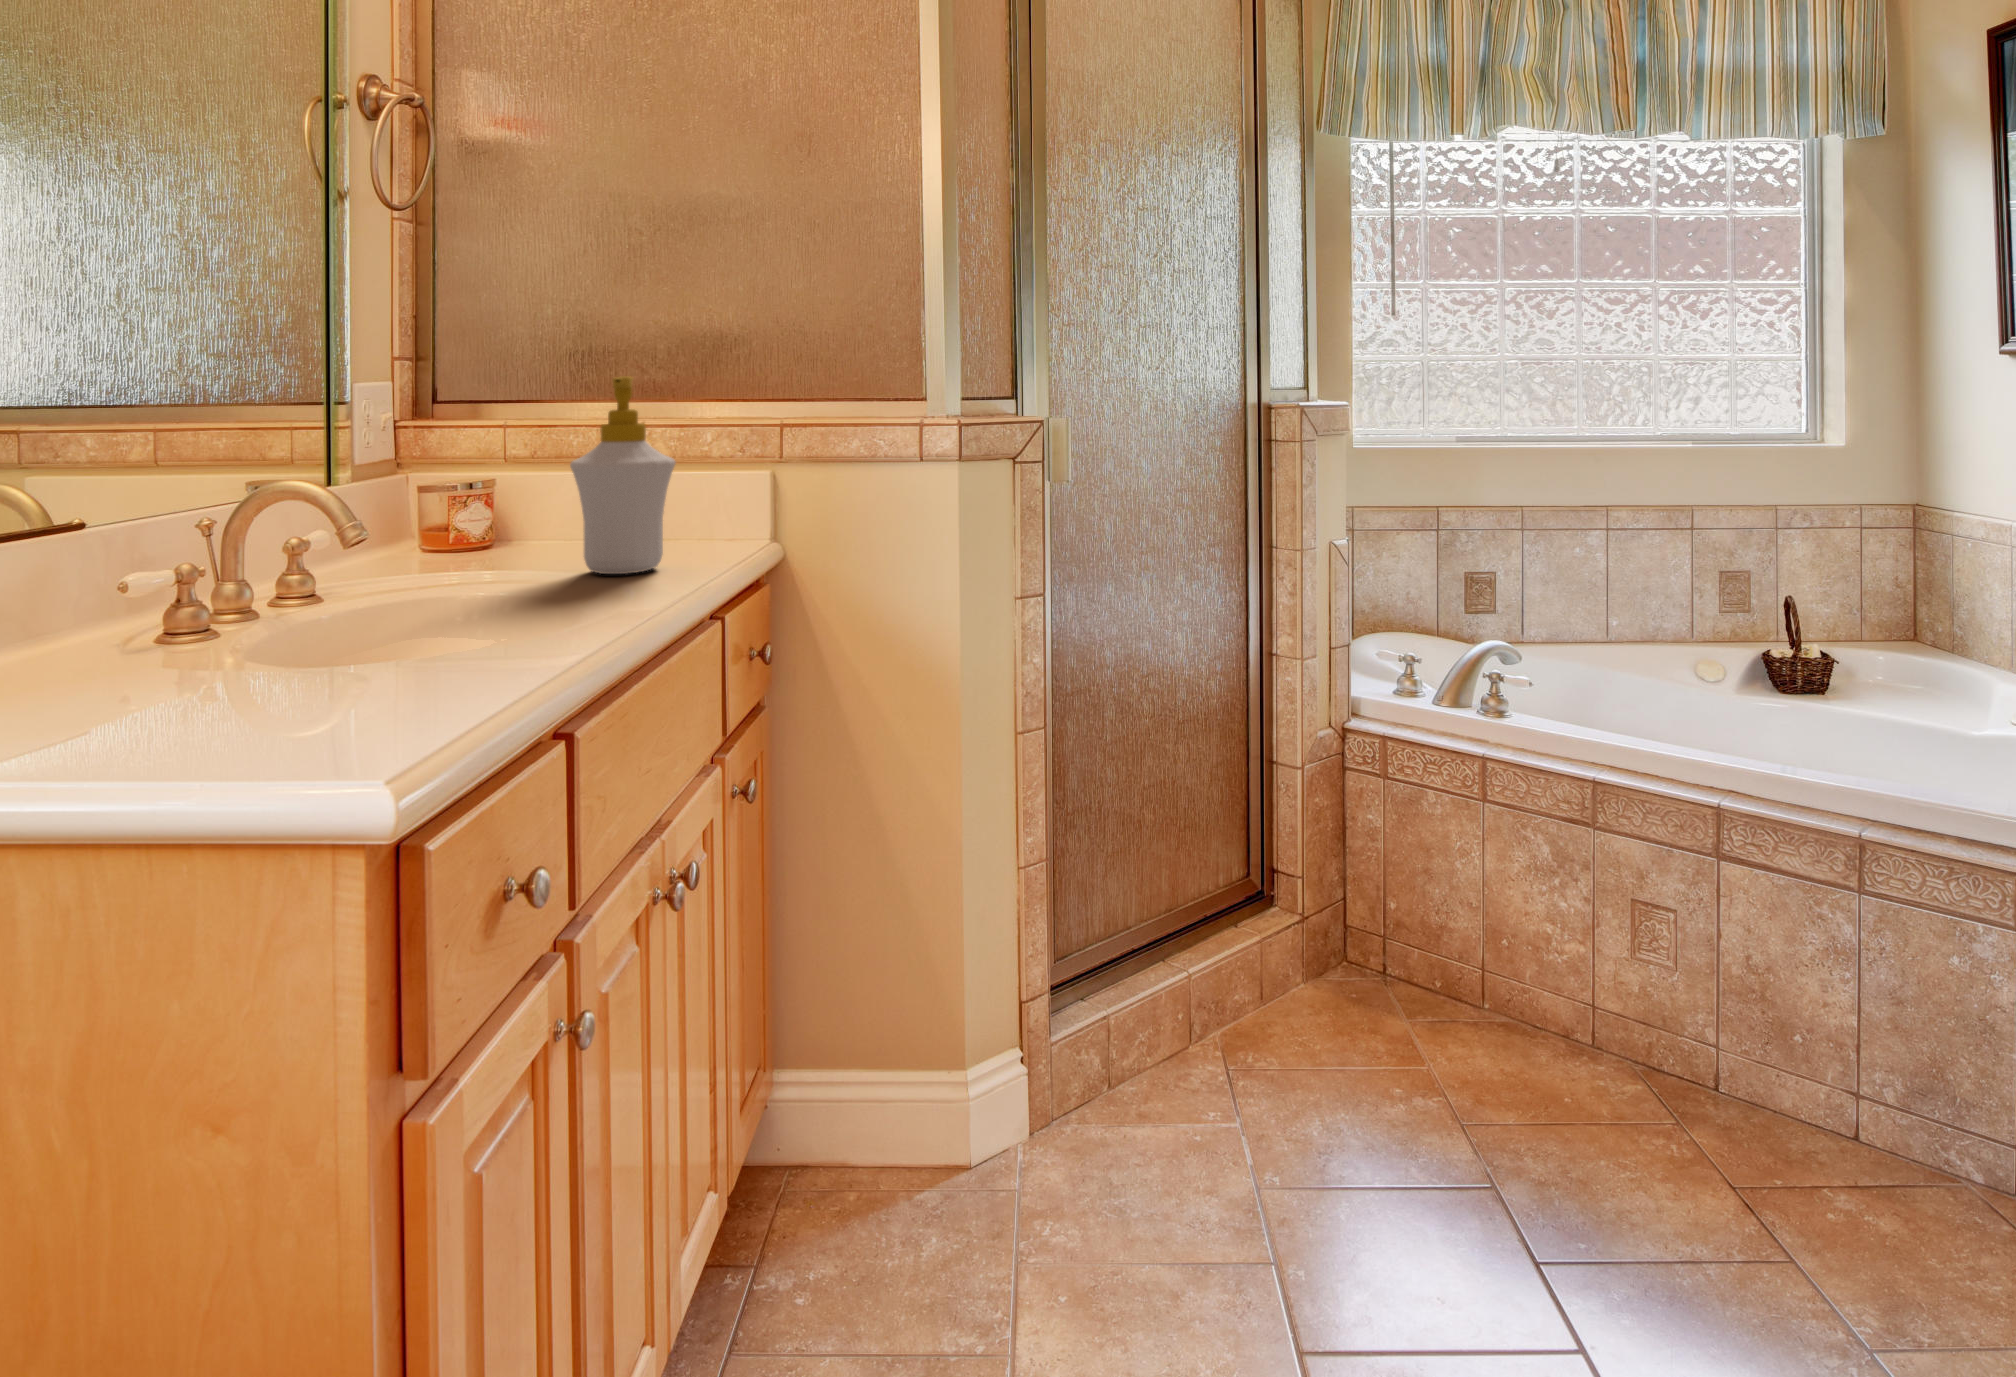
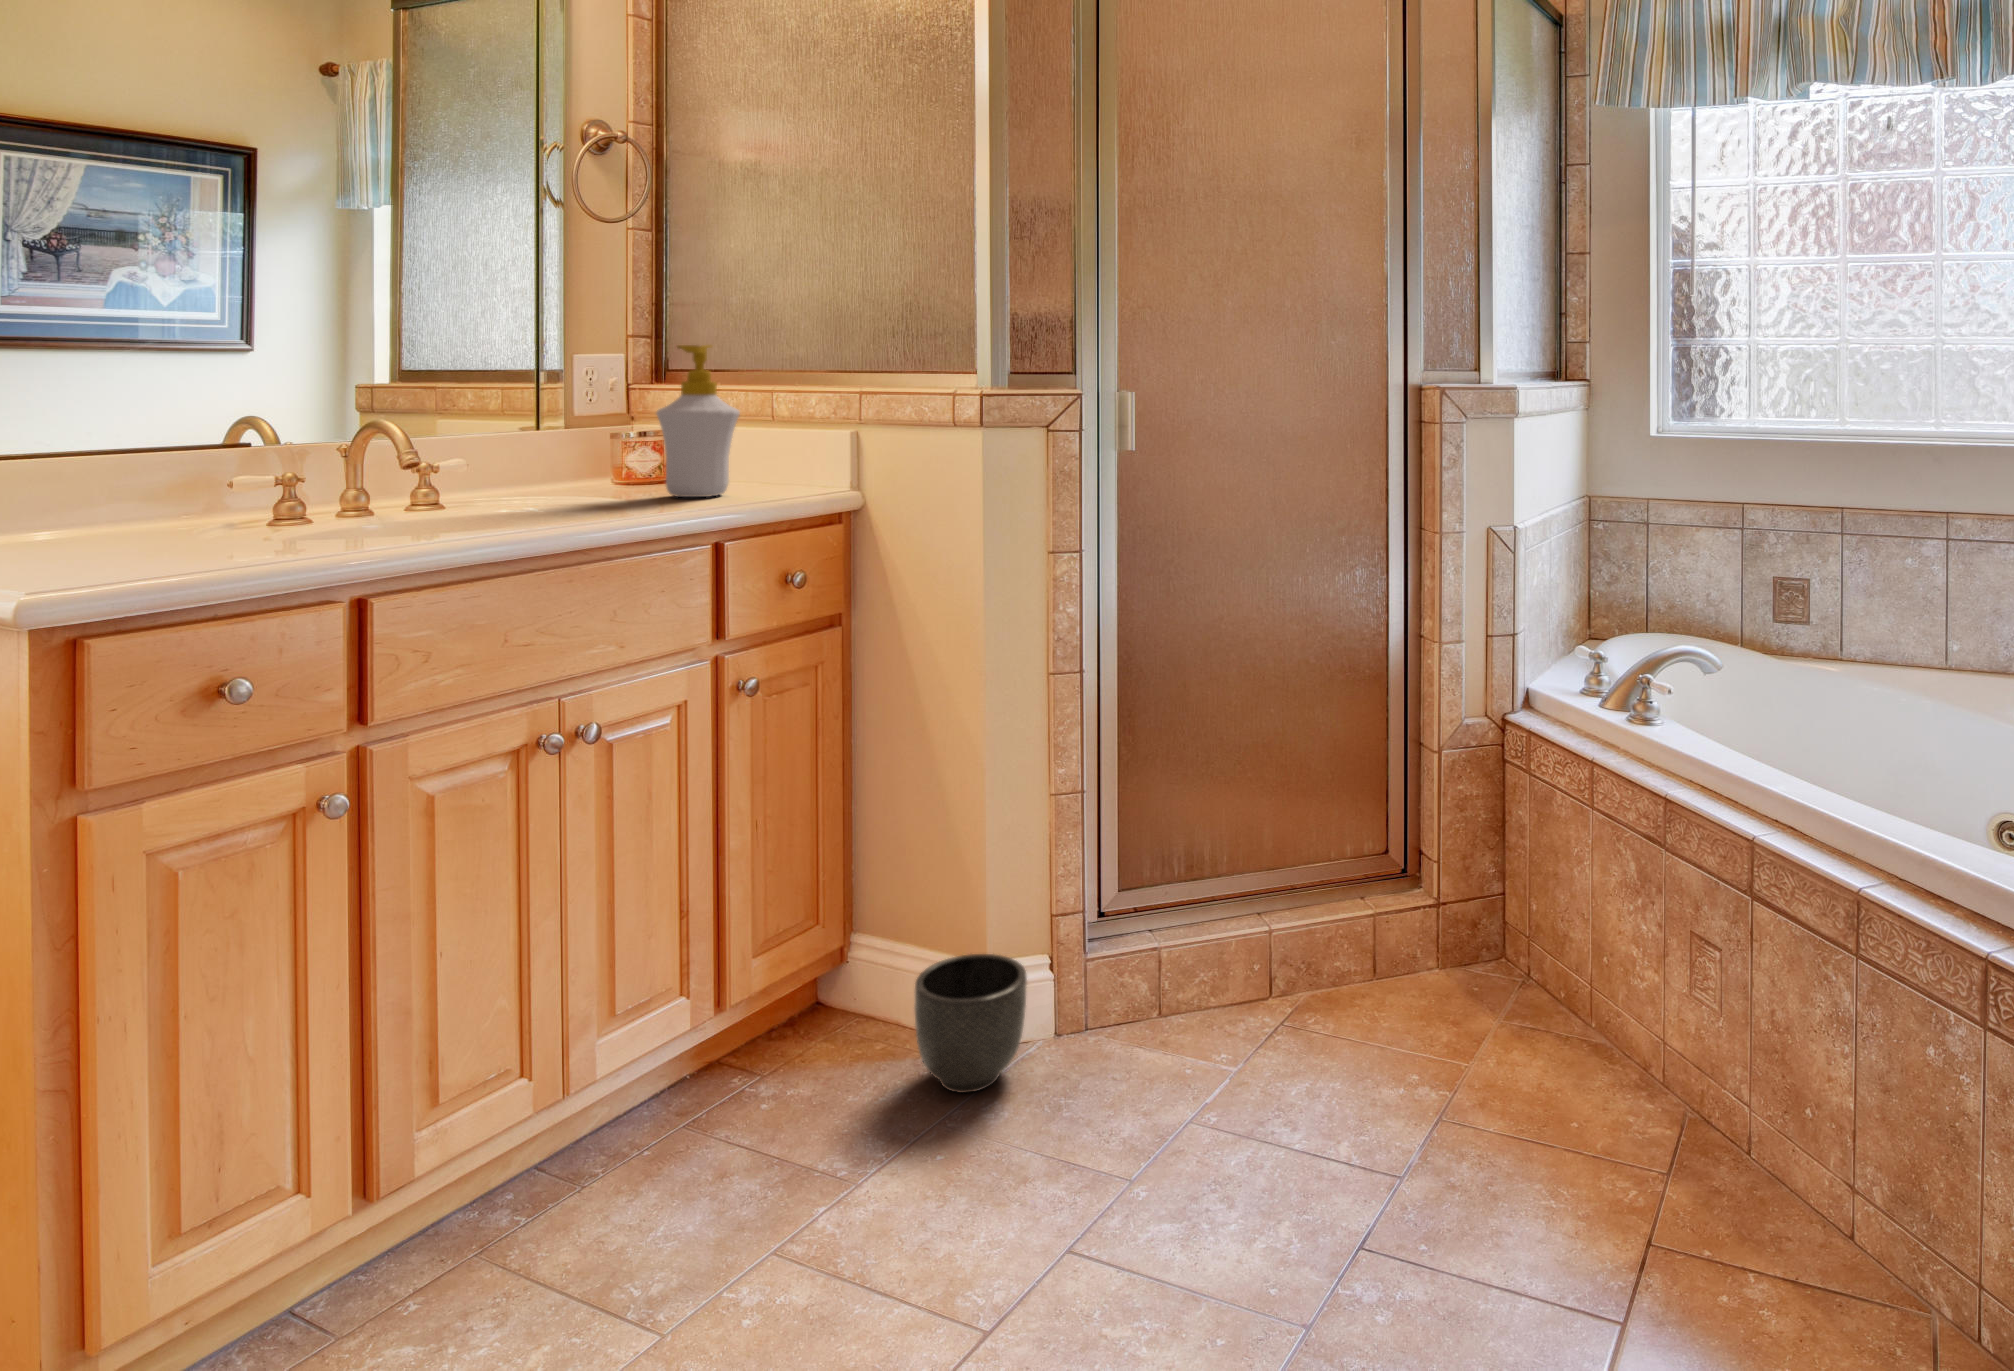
planter: none [933,1064,1058,1236] -> present [914,954,1027,1093]

